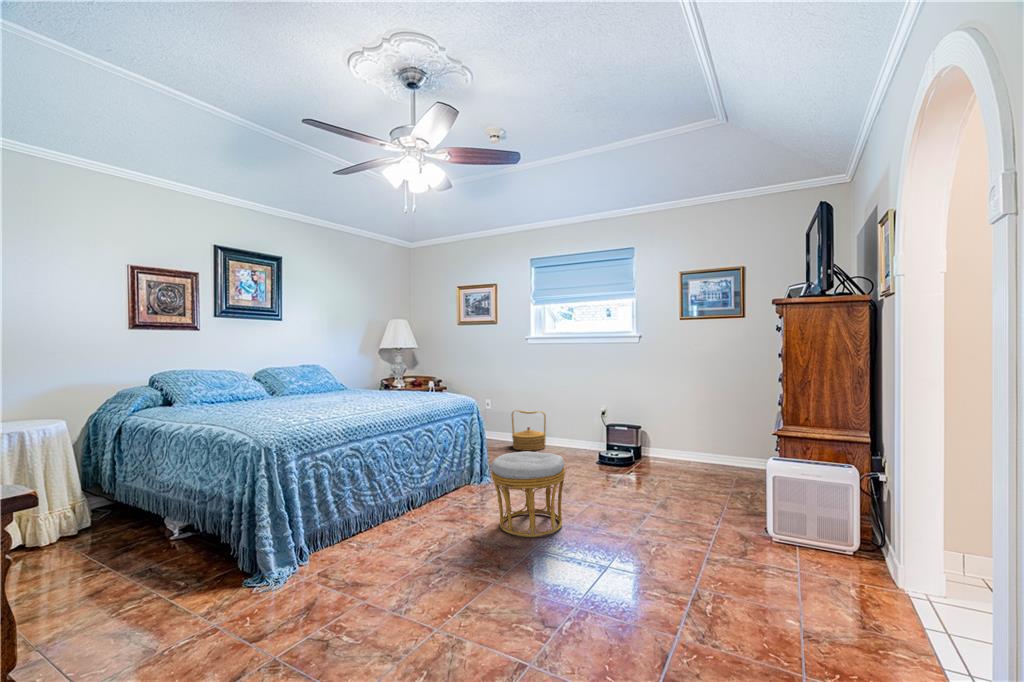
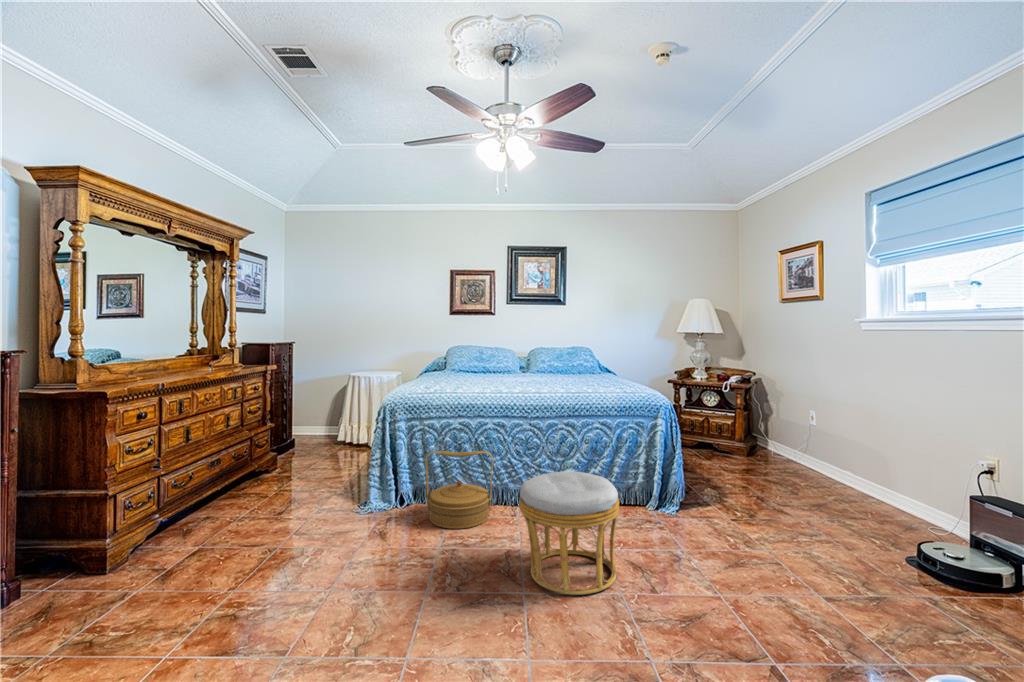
woven basket: present [512,410,546,451] -> present [425,451,493,529]

